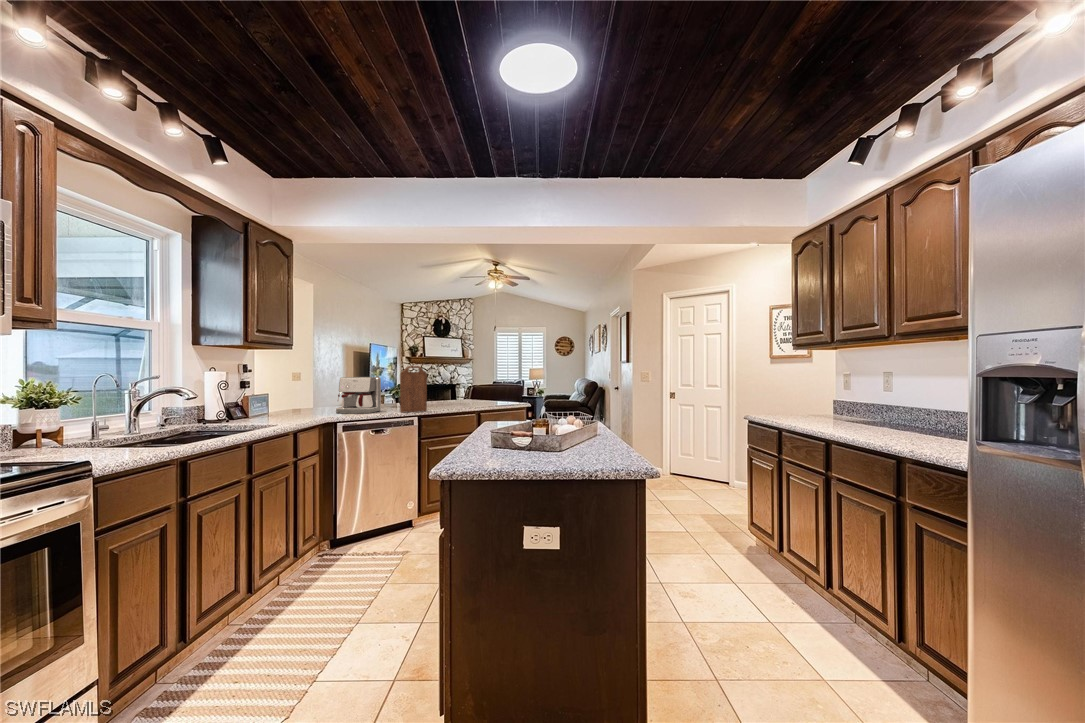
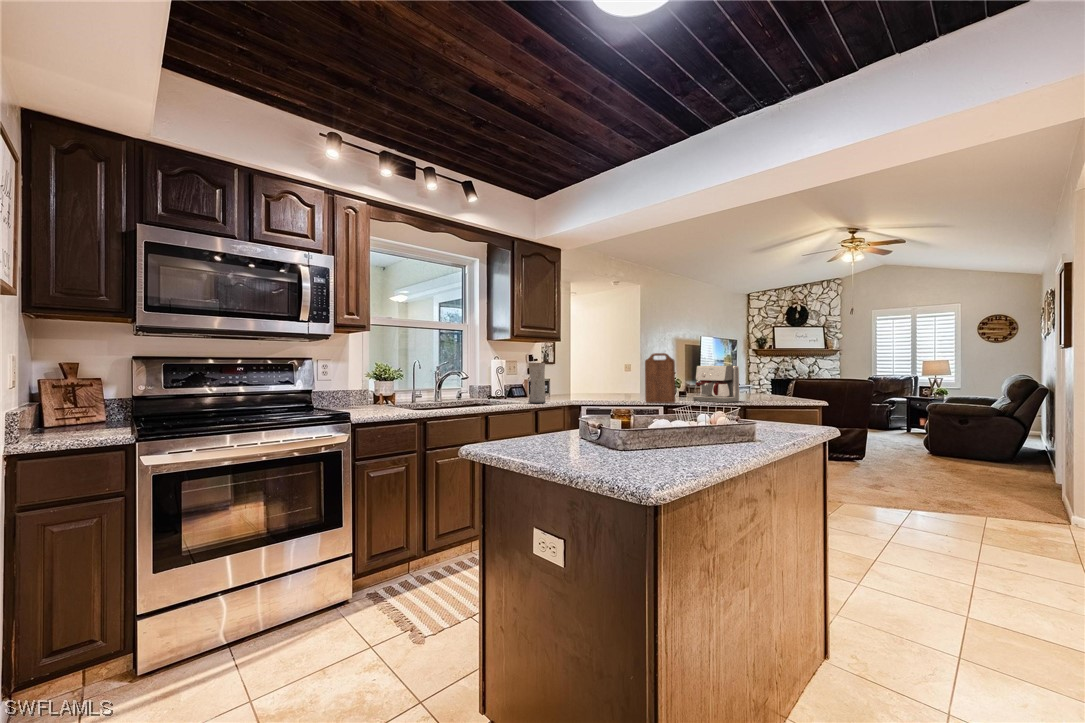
vase: none [280,376,304,422] -> present [528,363,546,403]
coffee maker: present [336,377,381,413] -> present [693,366,739,403]

